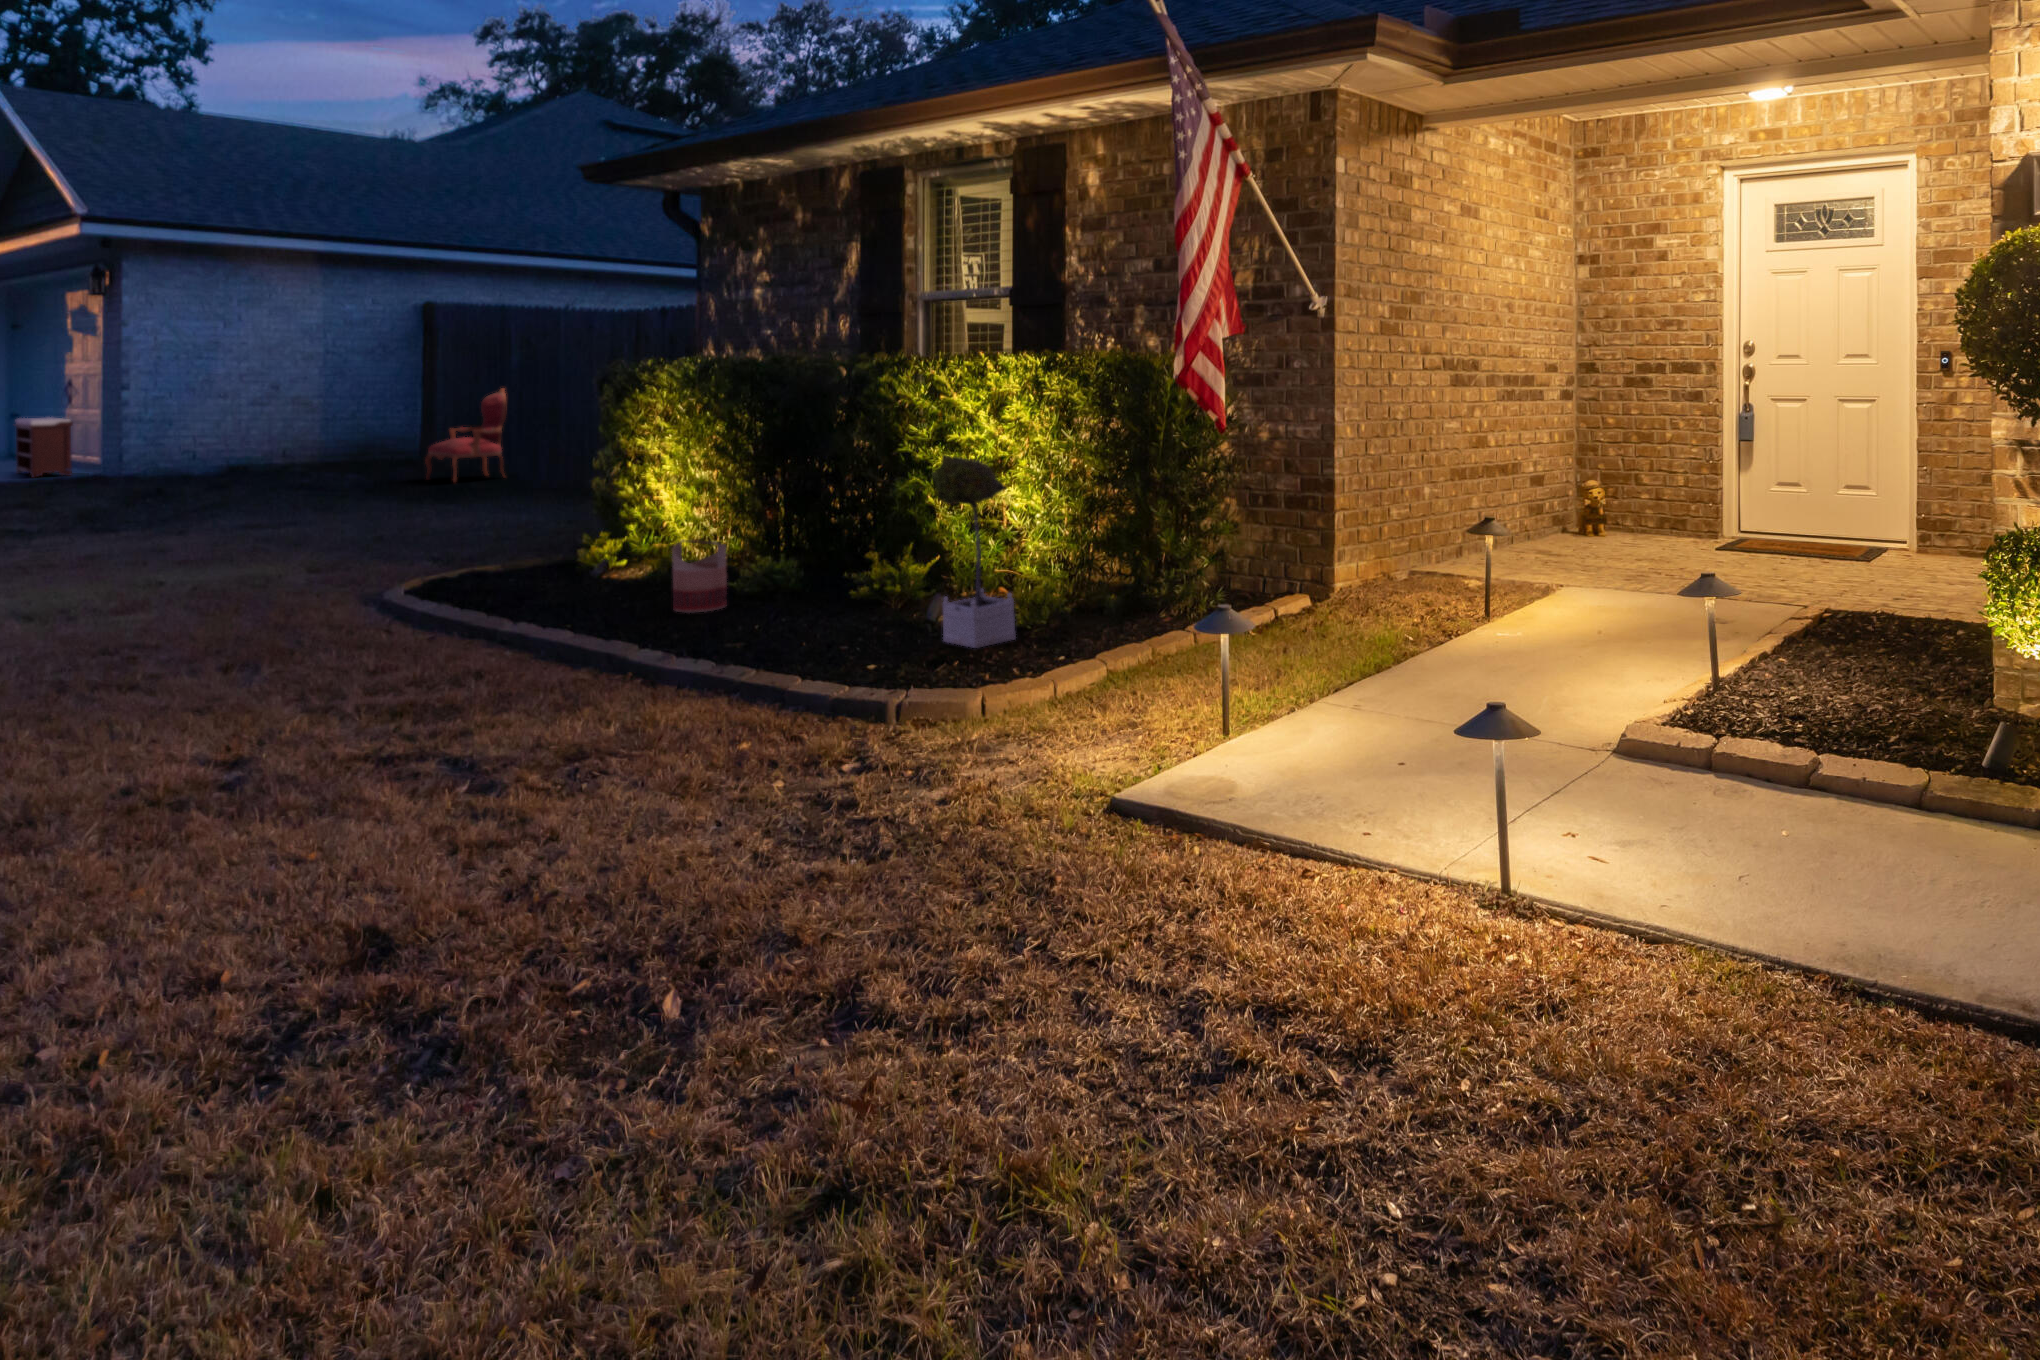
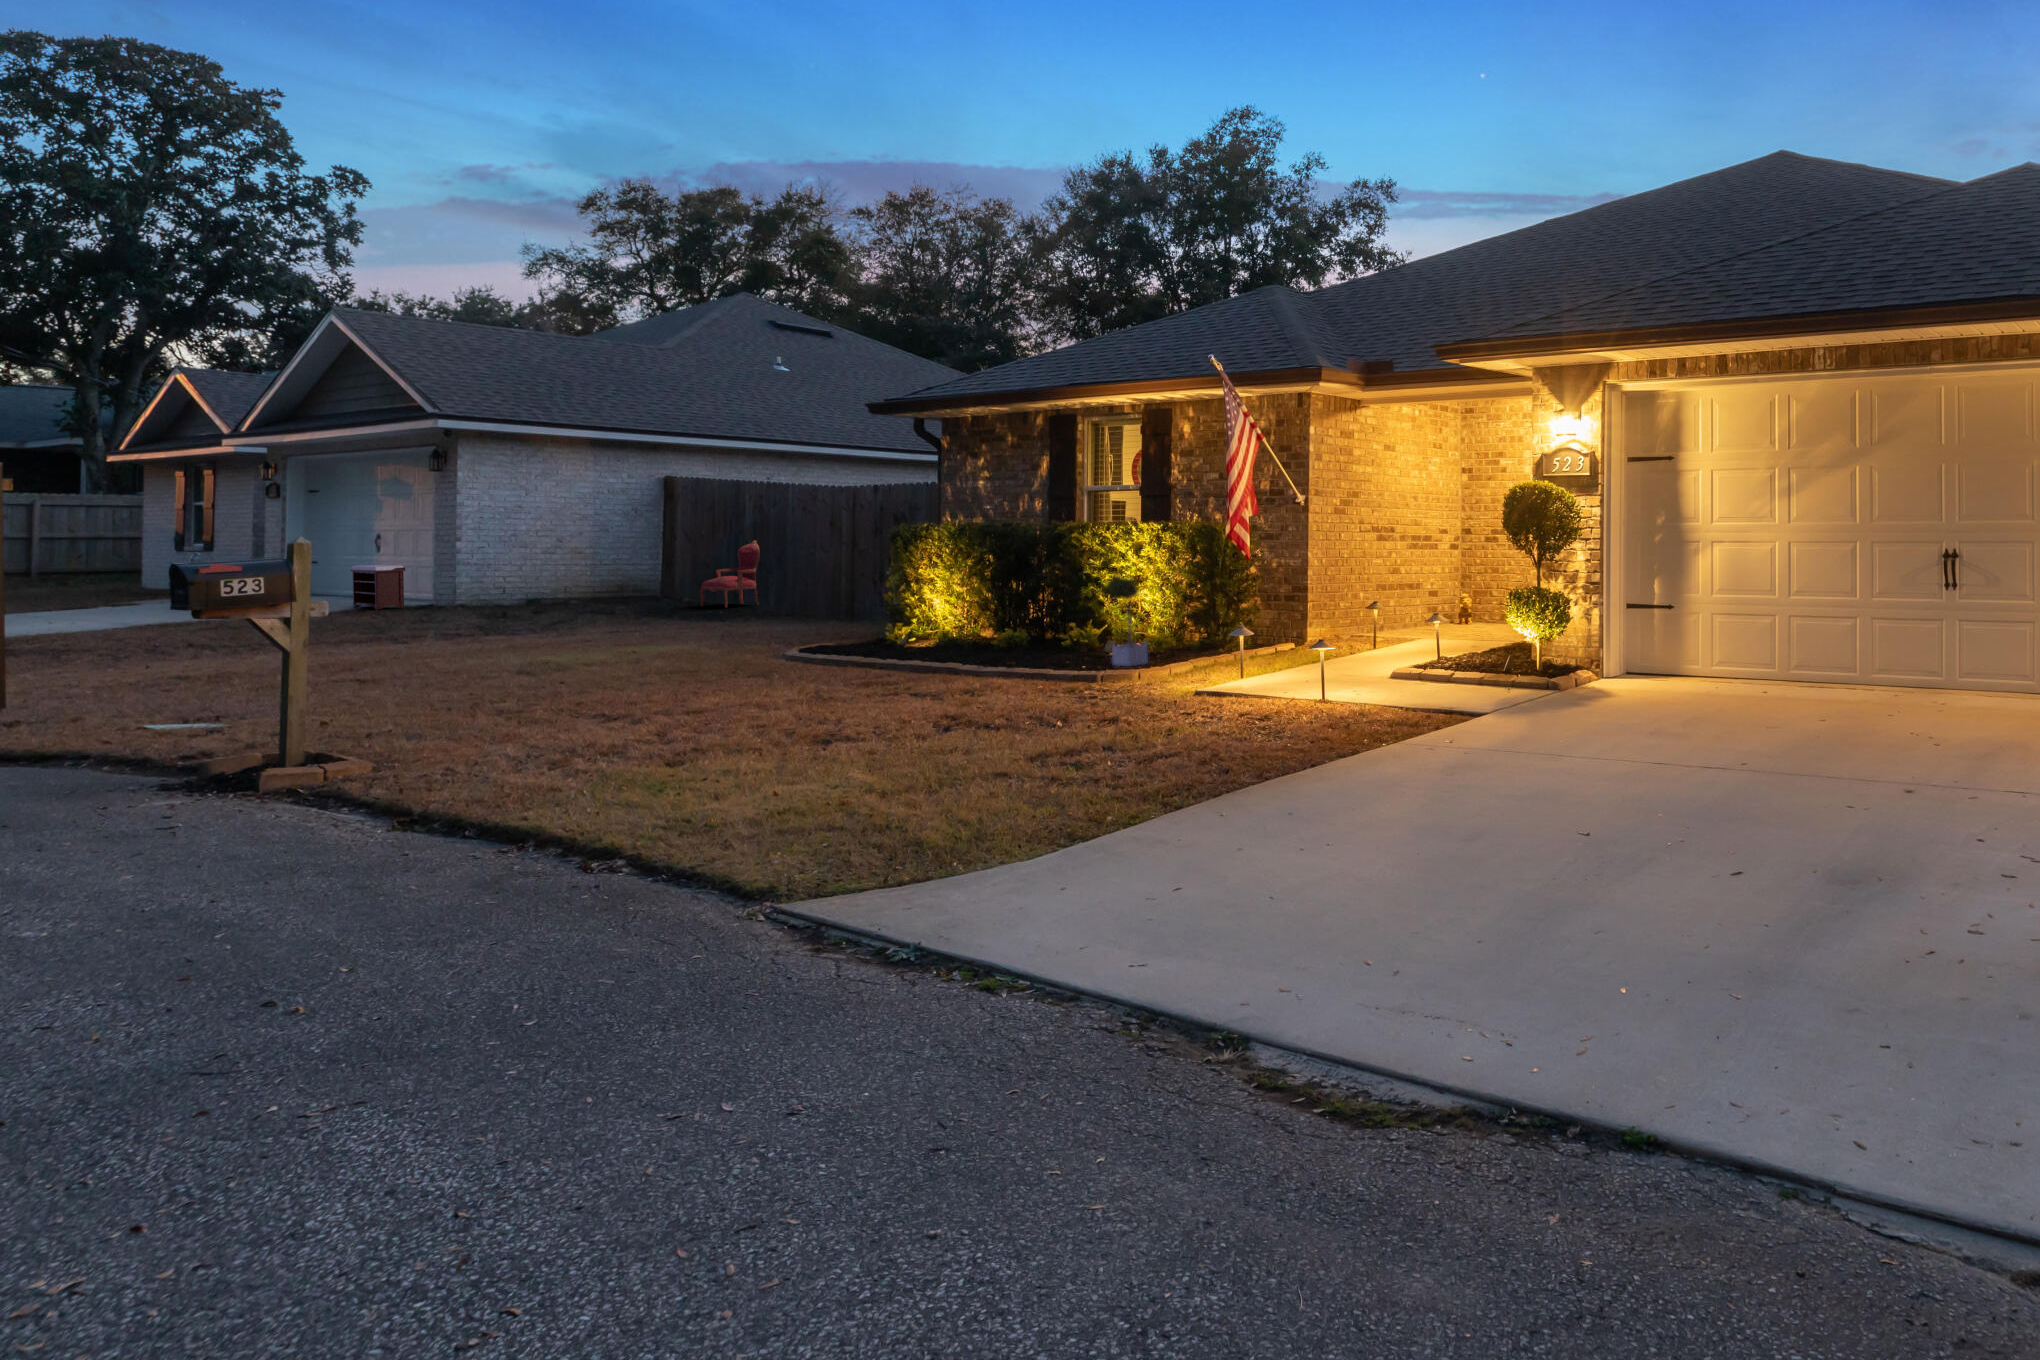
basket: present [672,539,727,613] -> none [963,622,991,659]

